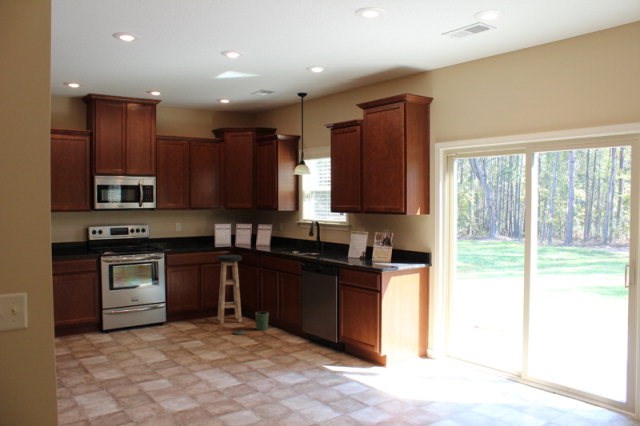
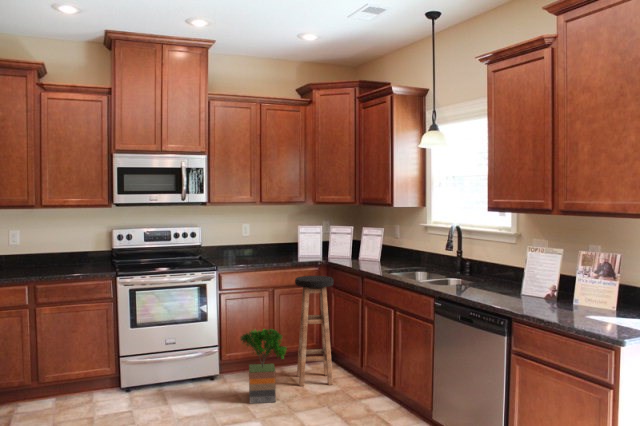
potted tree: none [184,286,215,333] -> present [241,329,287,403]
trash can: present [234,312,269,335] -> none [316,373,375,415]

